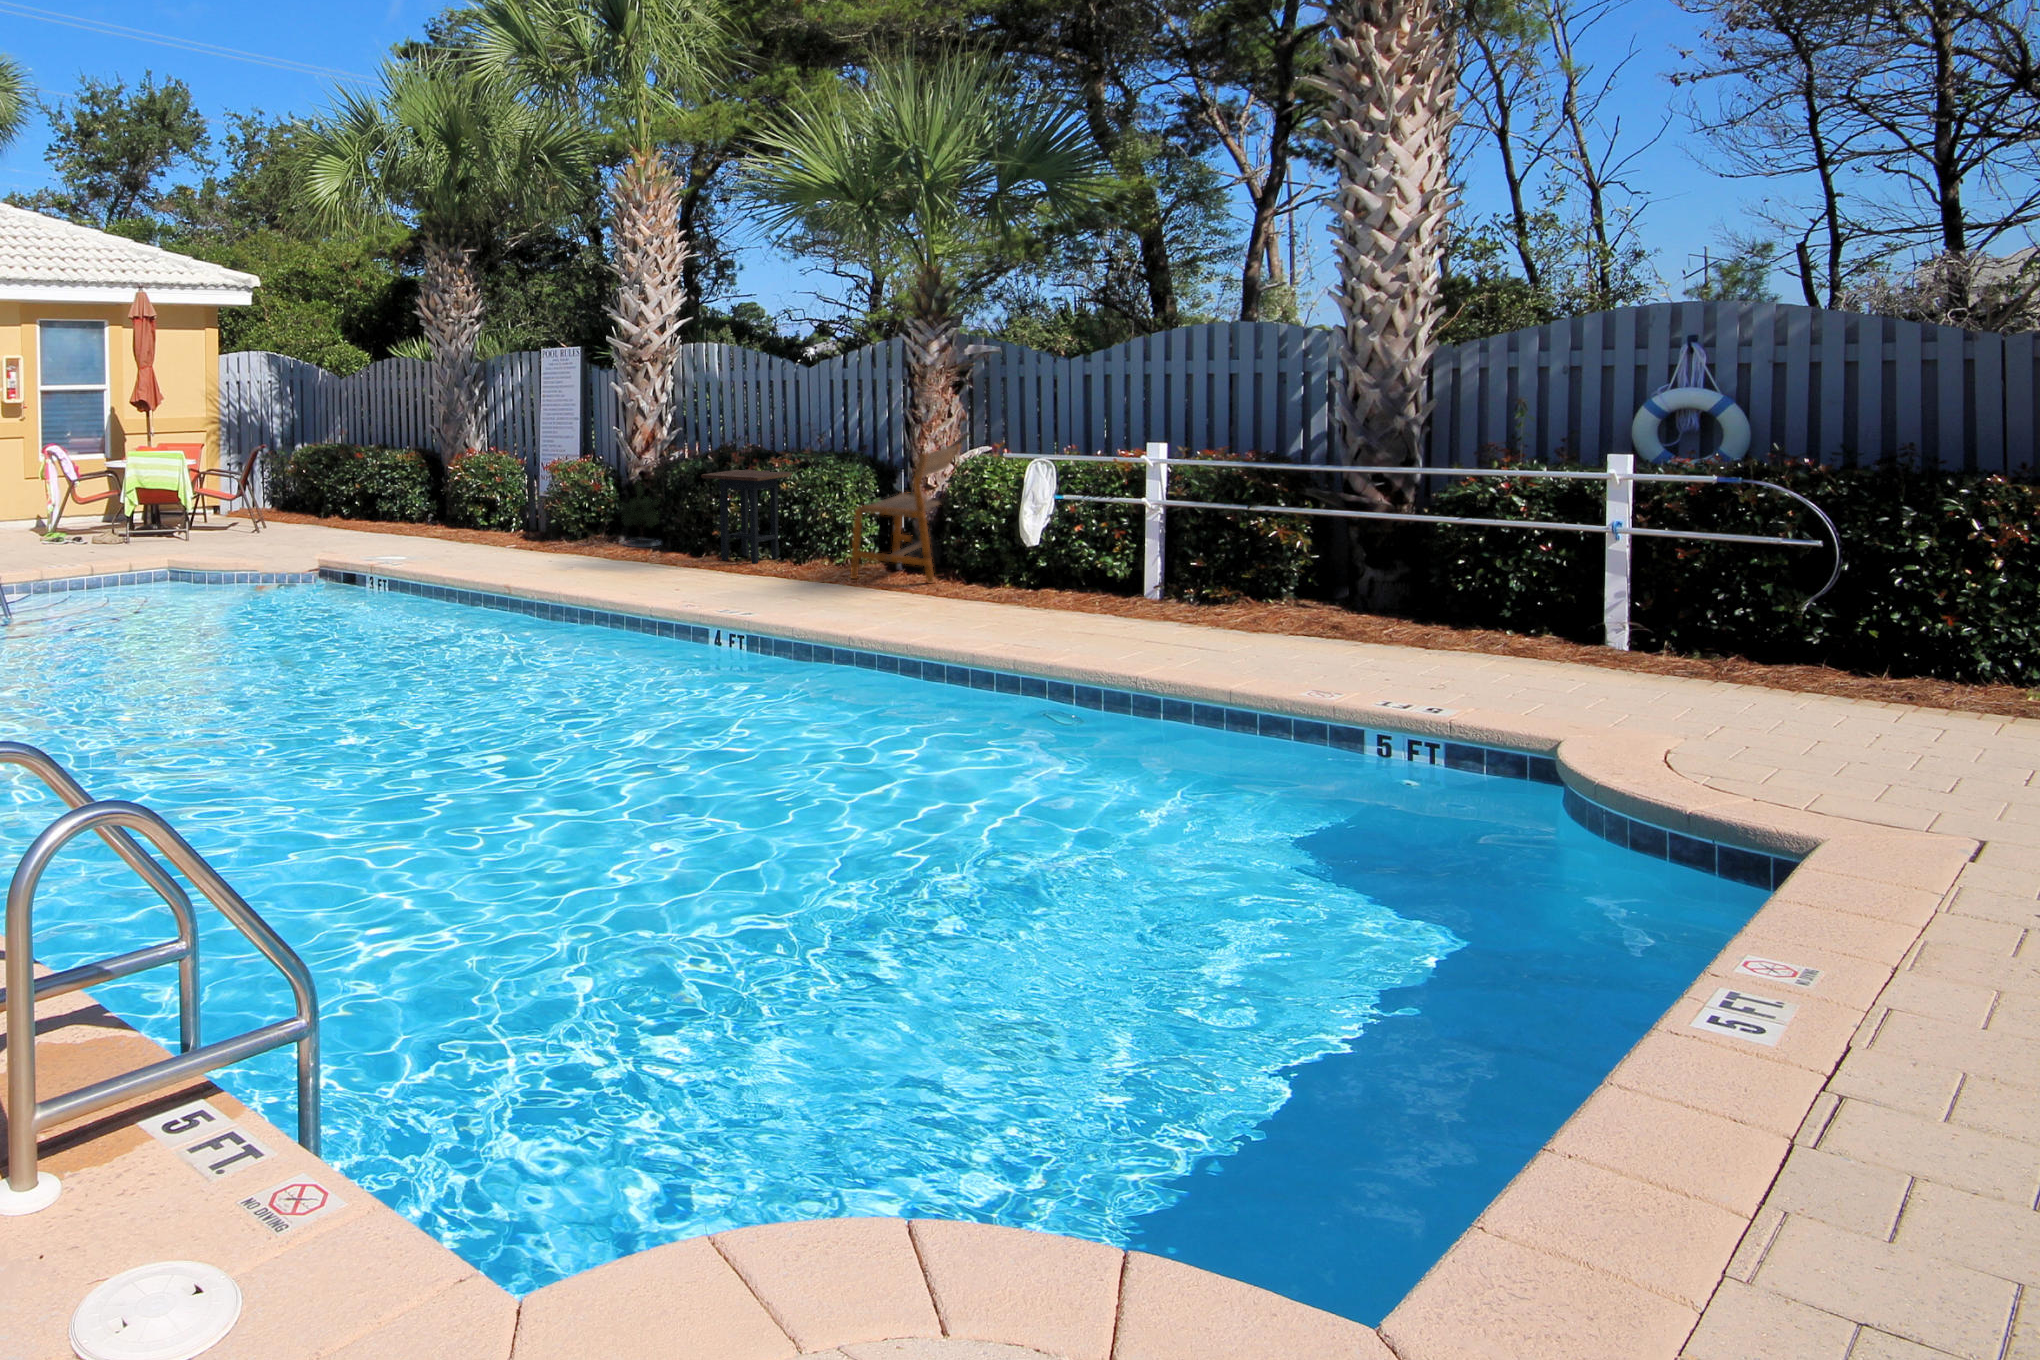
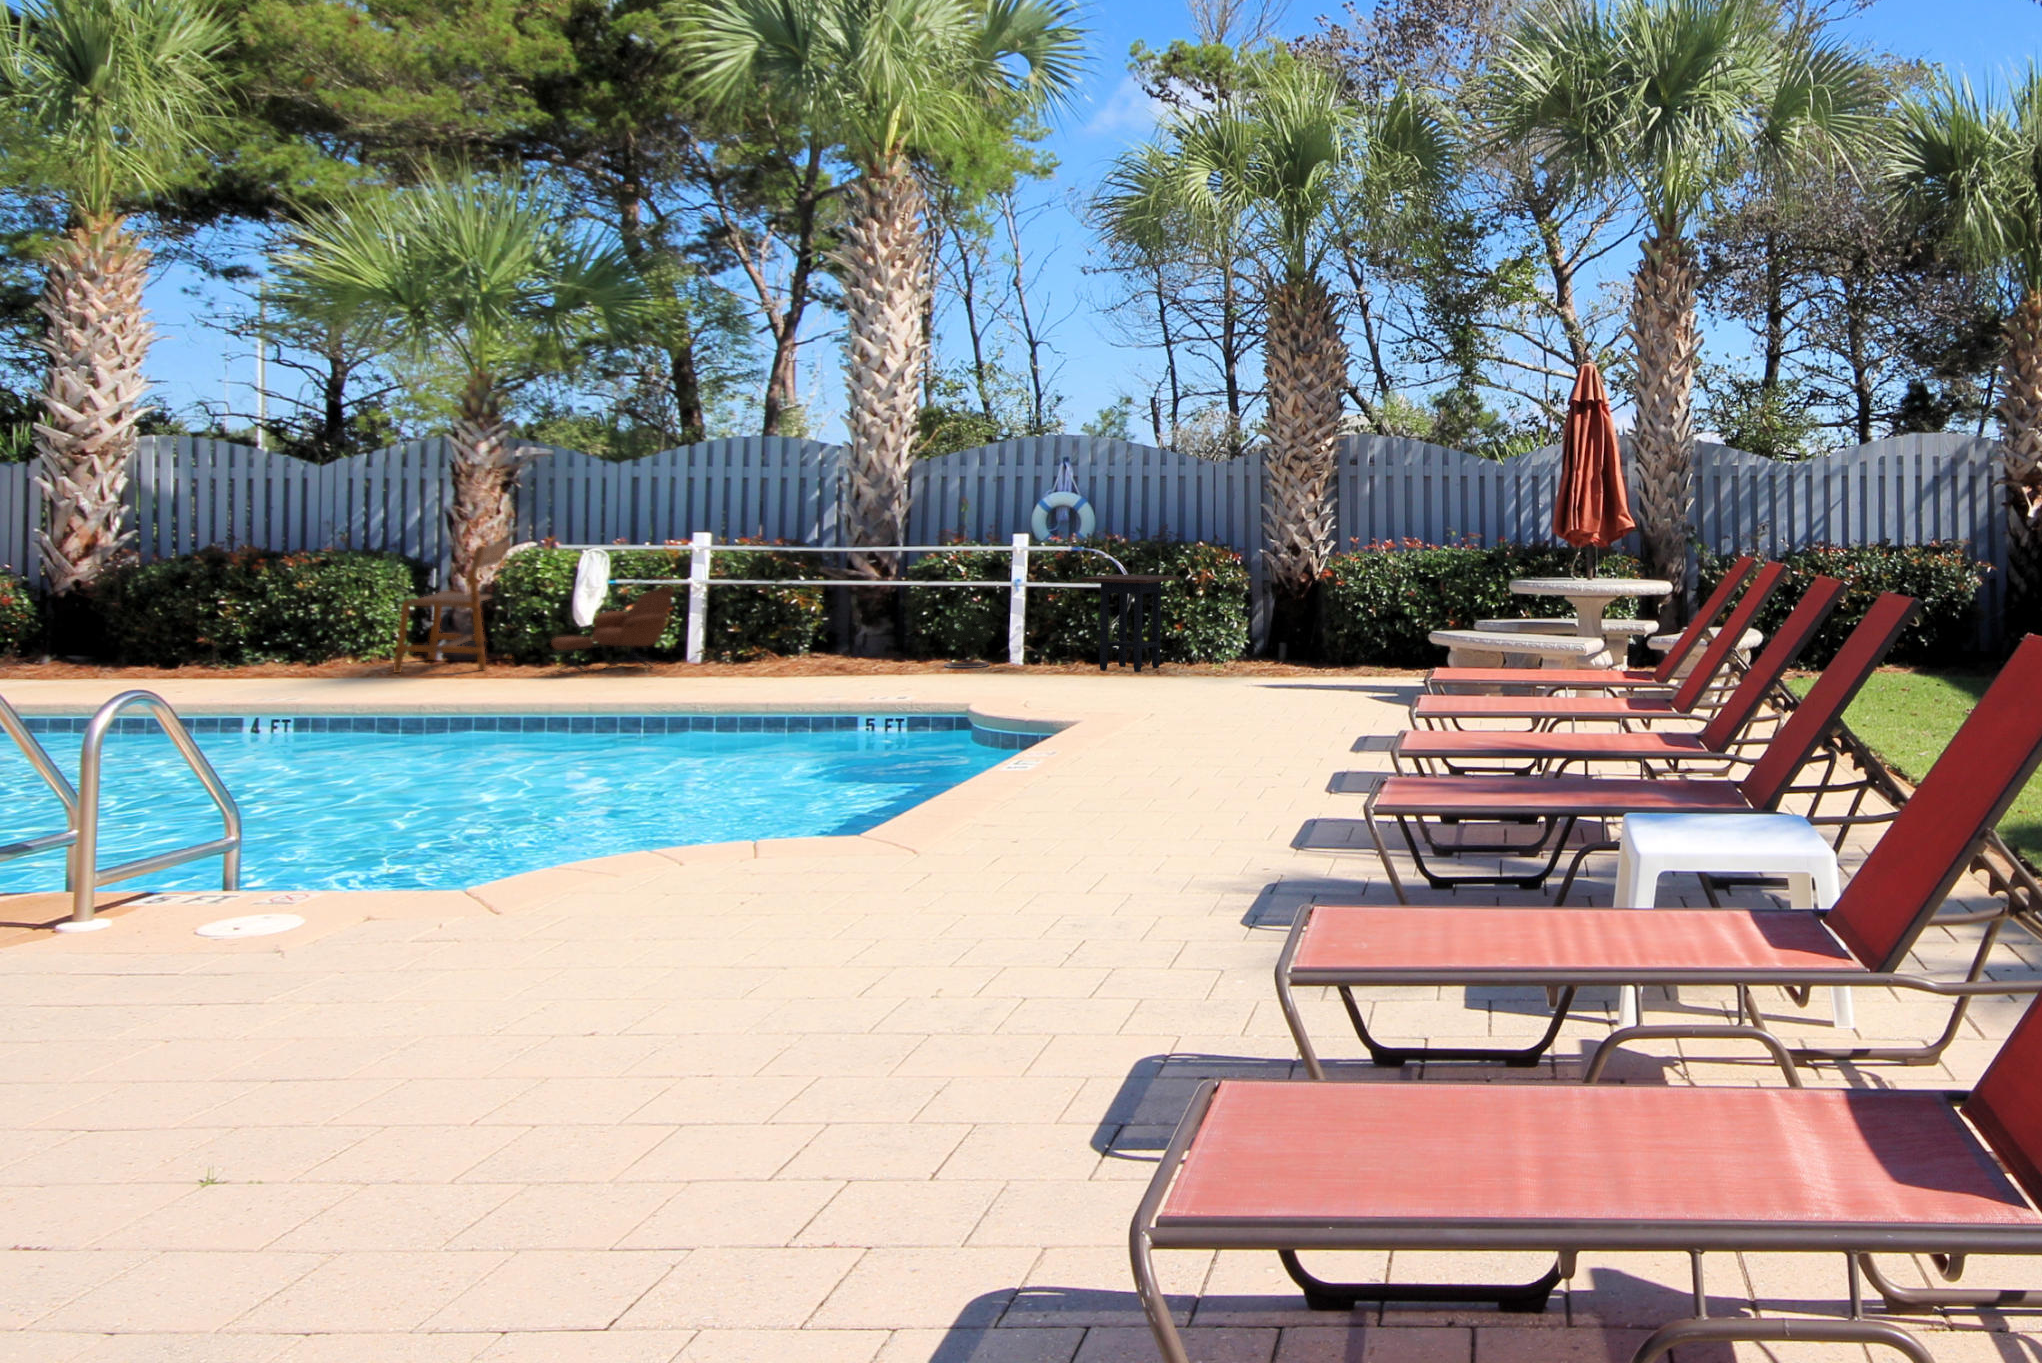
side table: present [701,469,792,564] -> present [1081,574,1180,672]
potted tree: present [620,478,660,547] -> present [943,590,990,668]
lounge chair: none [990,490,1126,602] -> present [551,576,674,672]

